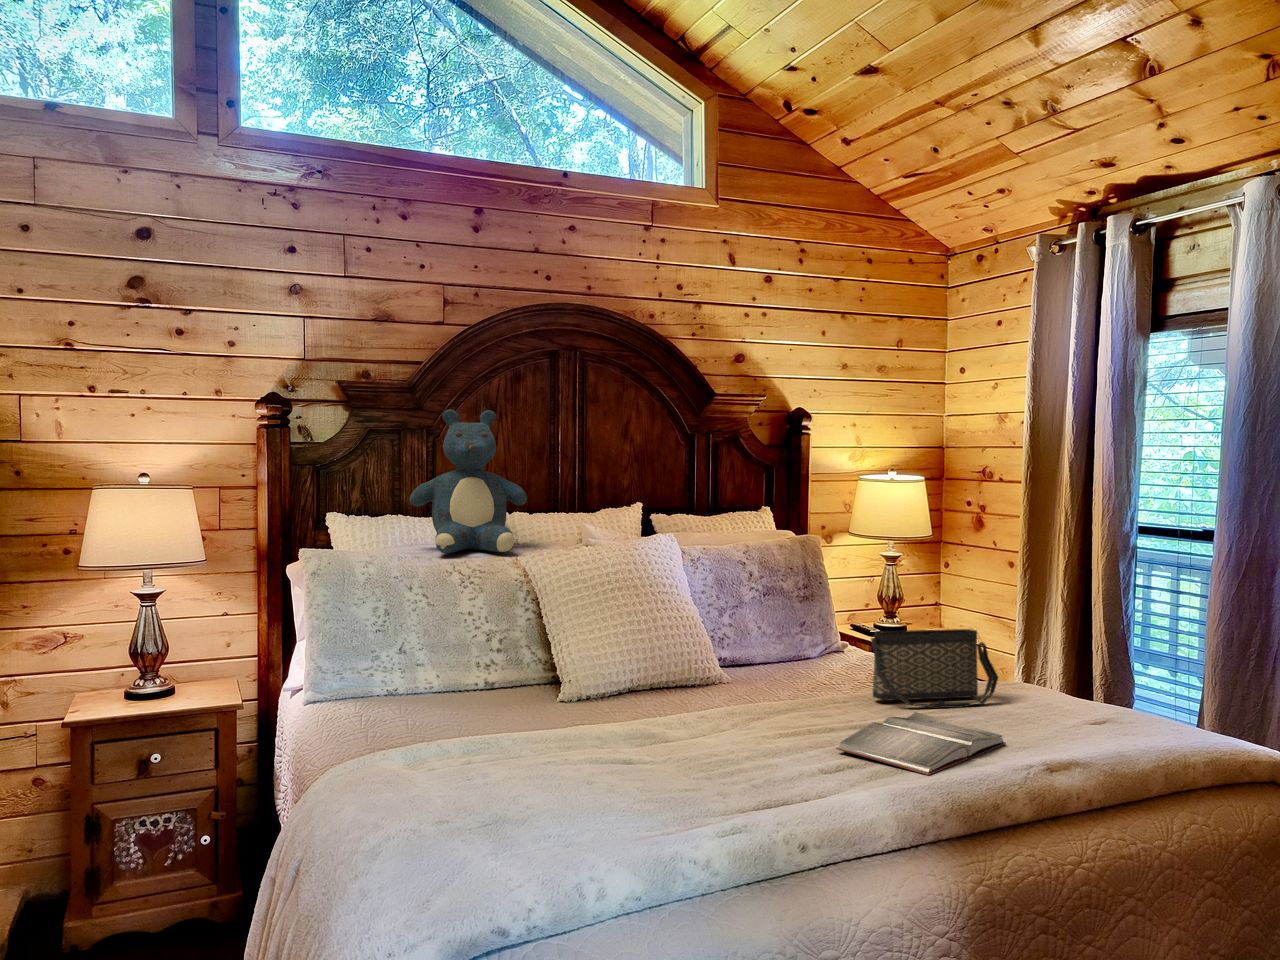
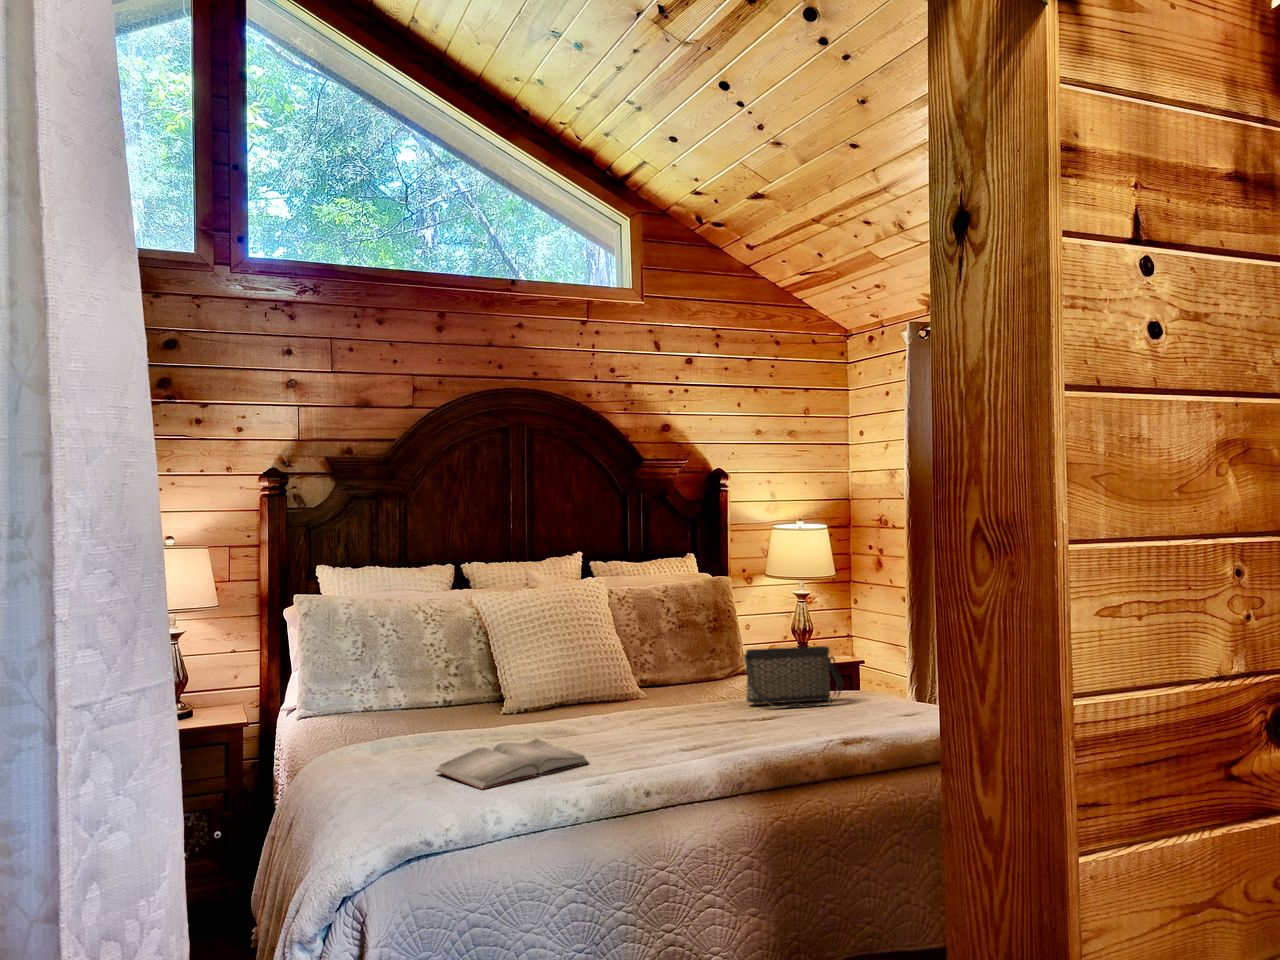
teddy bear: present [410,409,527,553] -> none [384,480,481,597]
hardback book: present [836,712,1006,775] -> present [435,739,589,789]

